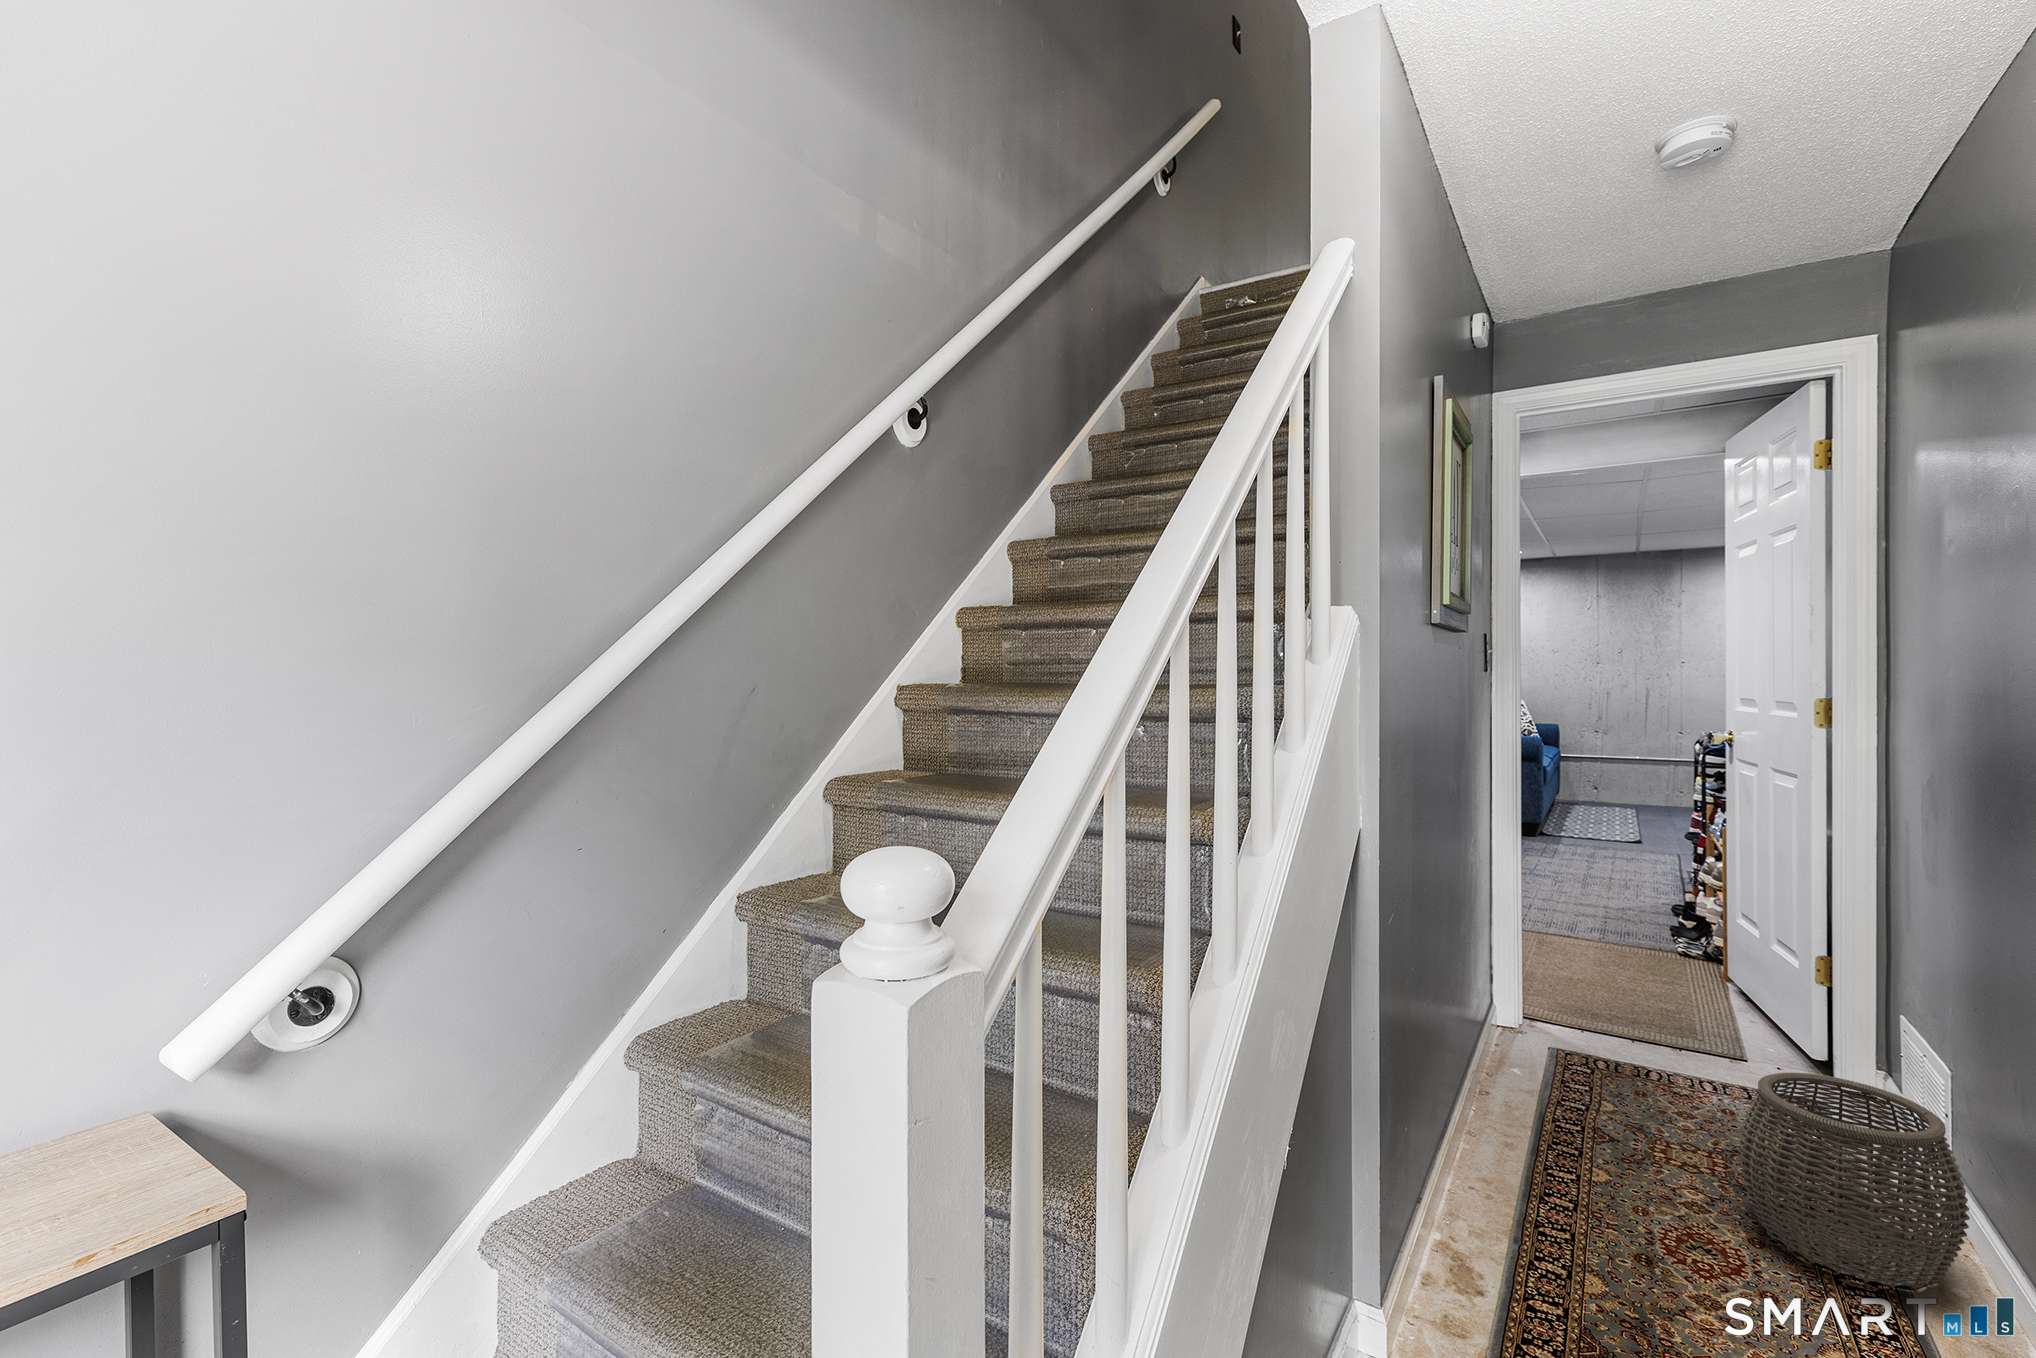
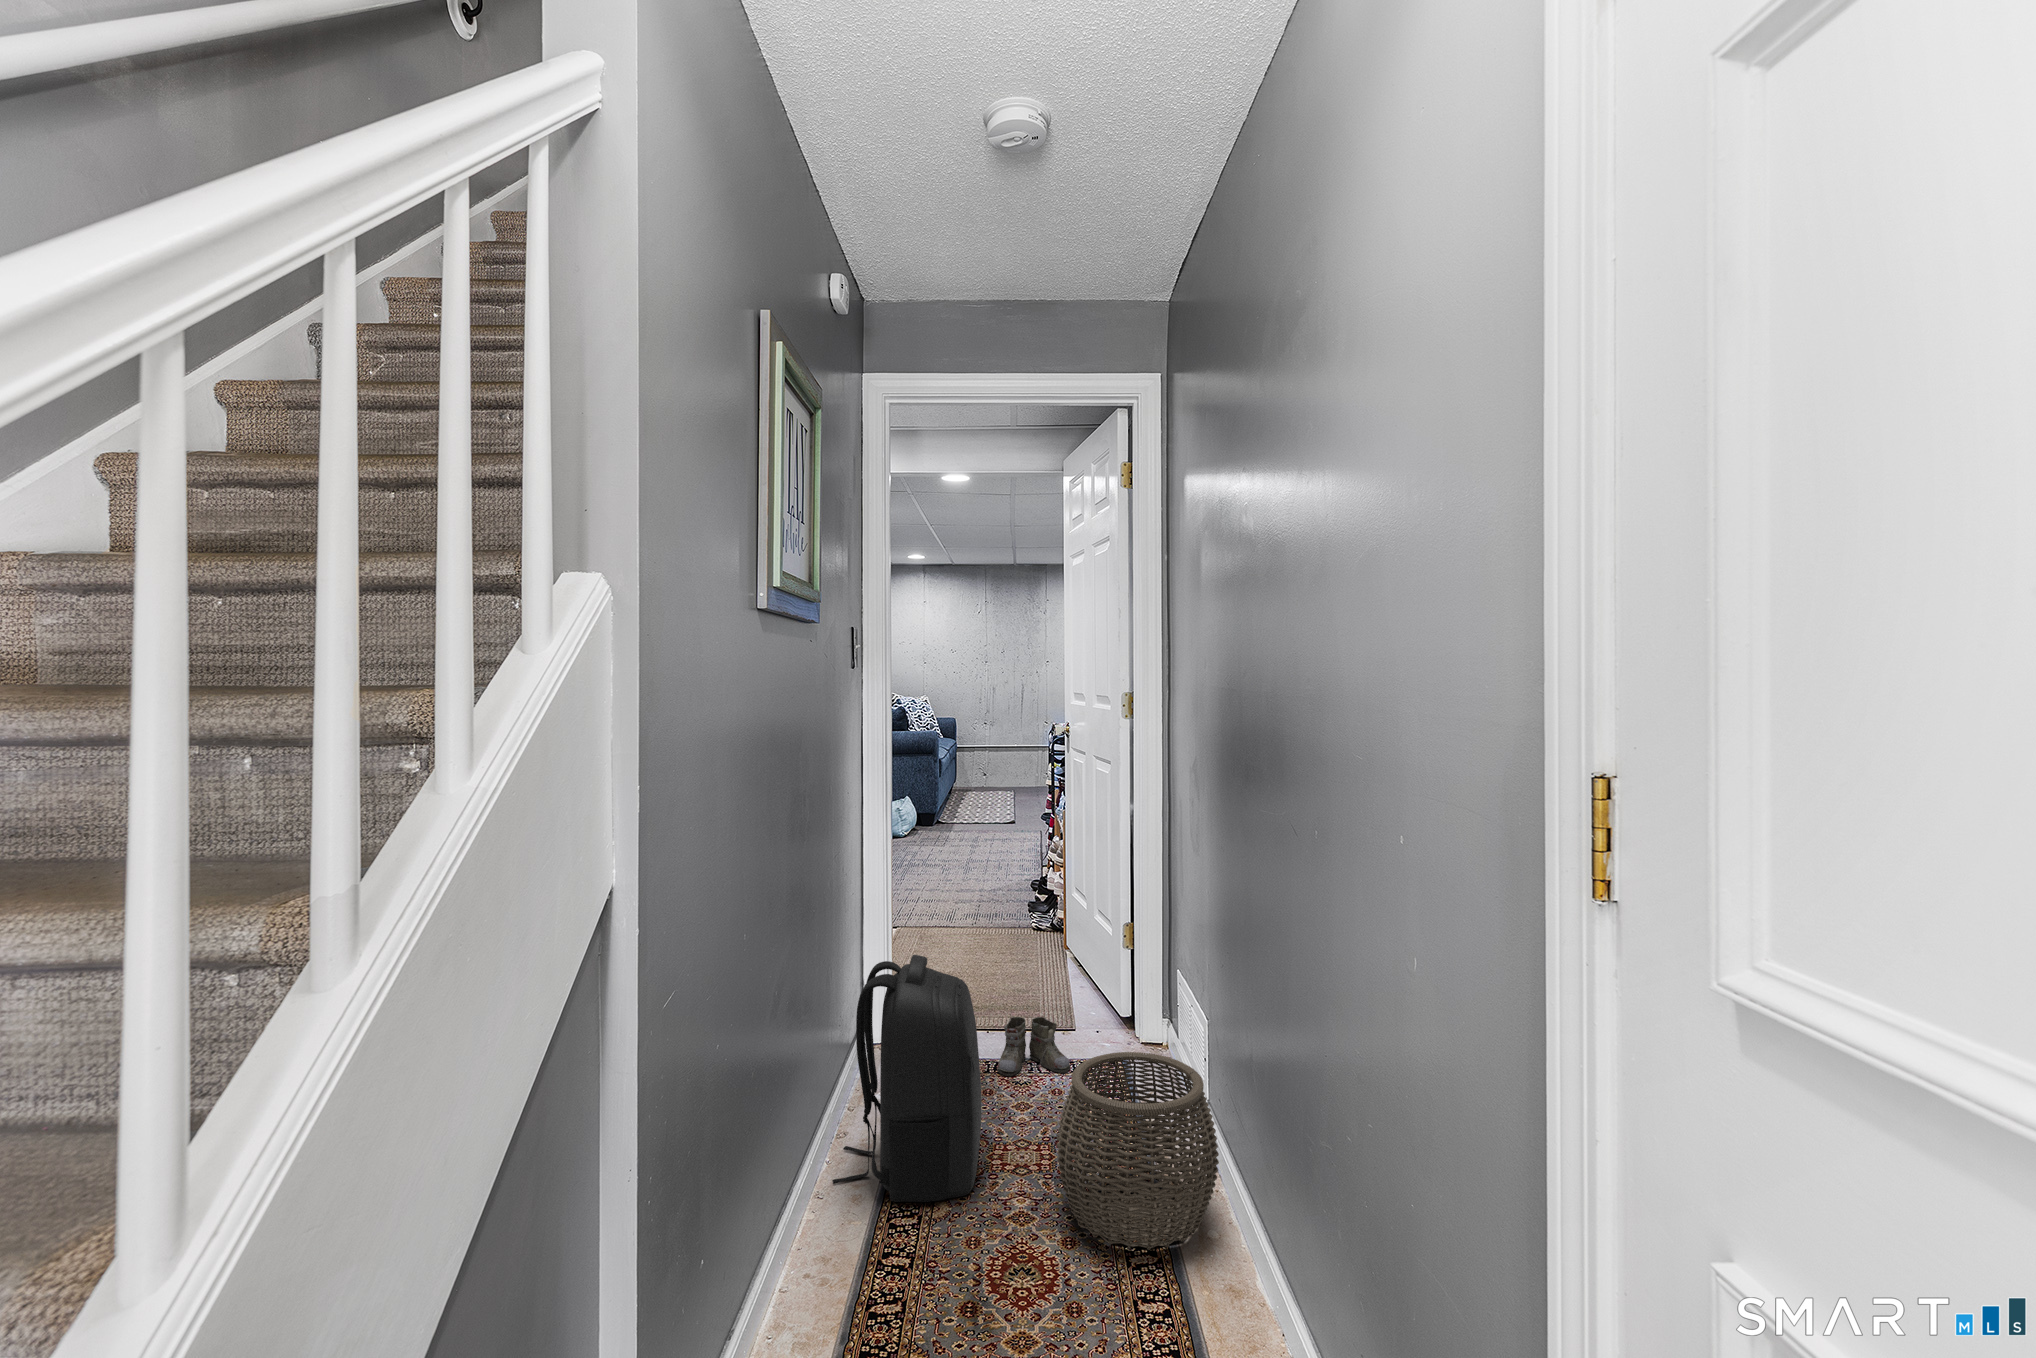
backpack: none [1482,938,1641,1174] -> present [832,955,981,1202]
boots: none [1638,1028,1743,1096] -> present [997,1017,1070,1076]

